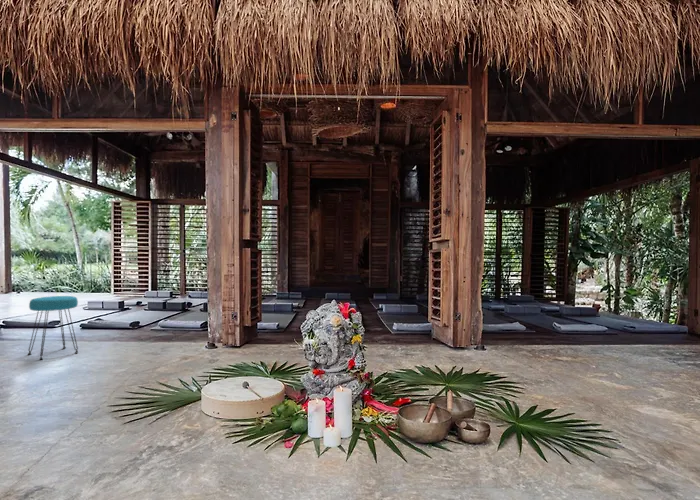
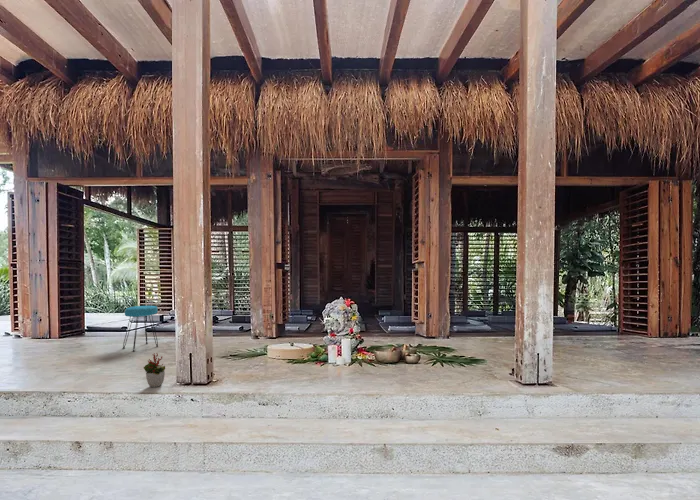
decorative plant: none [27,365,62,416] -> present [144,353,165,387]

